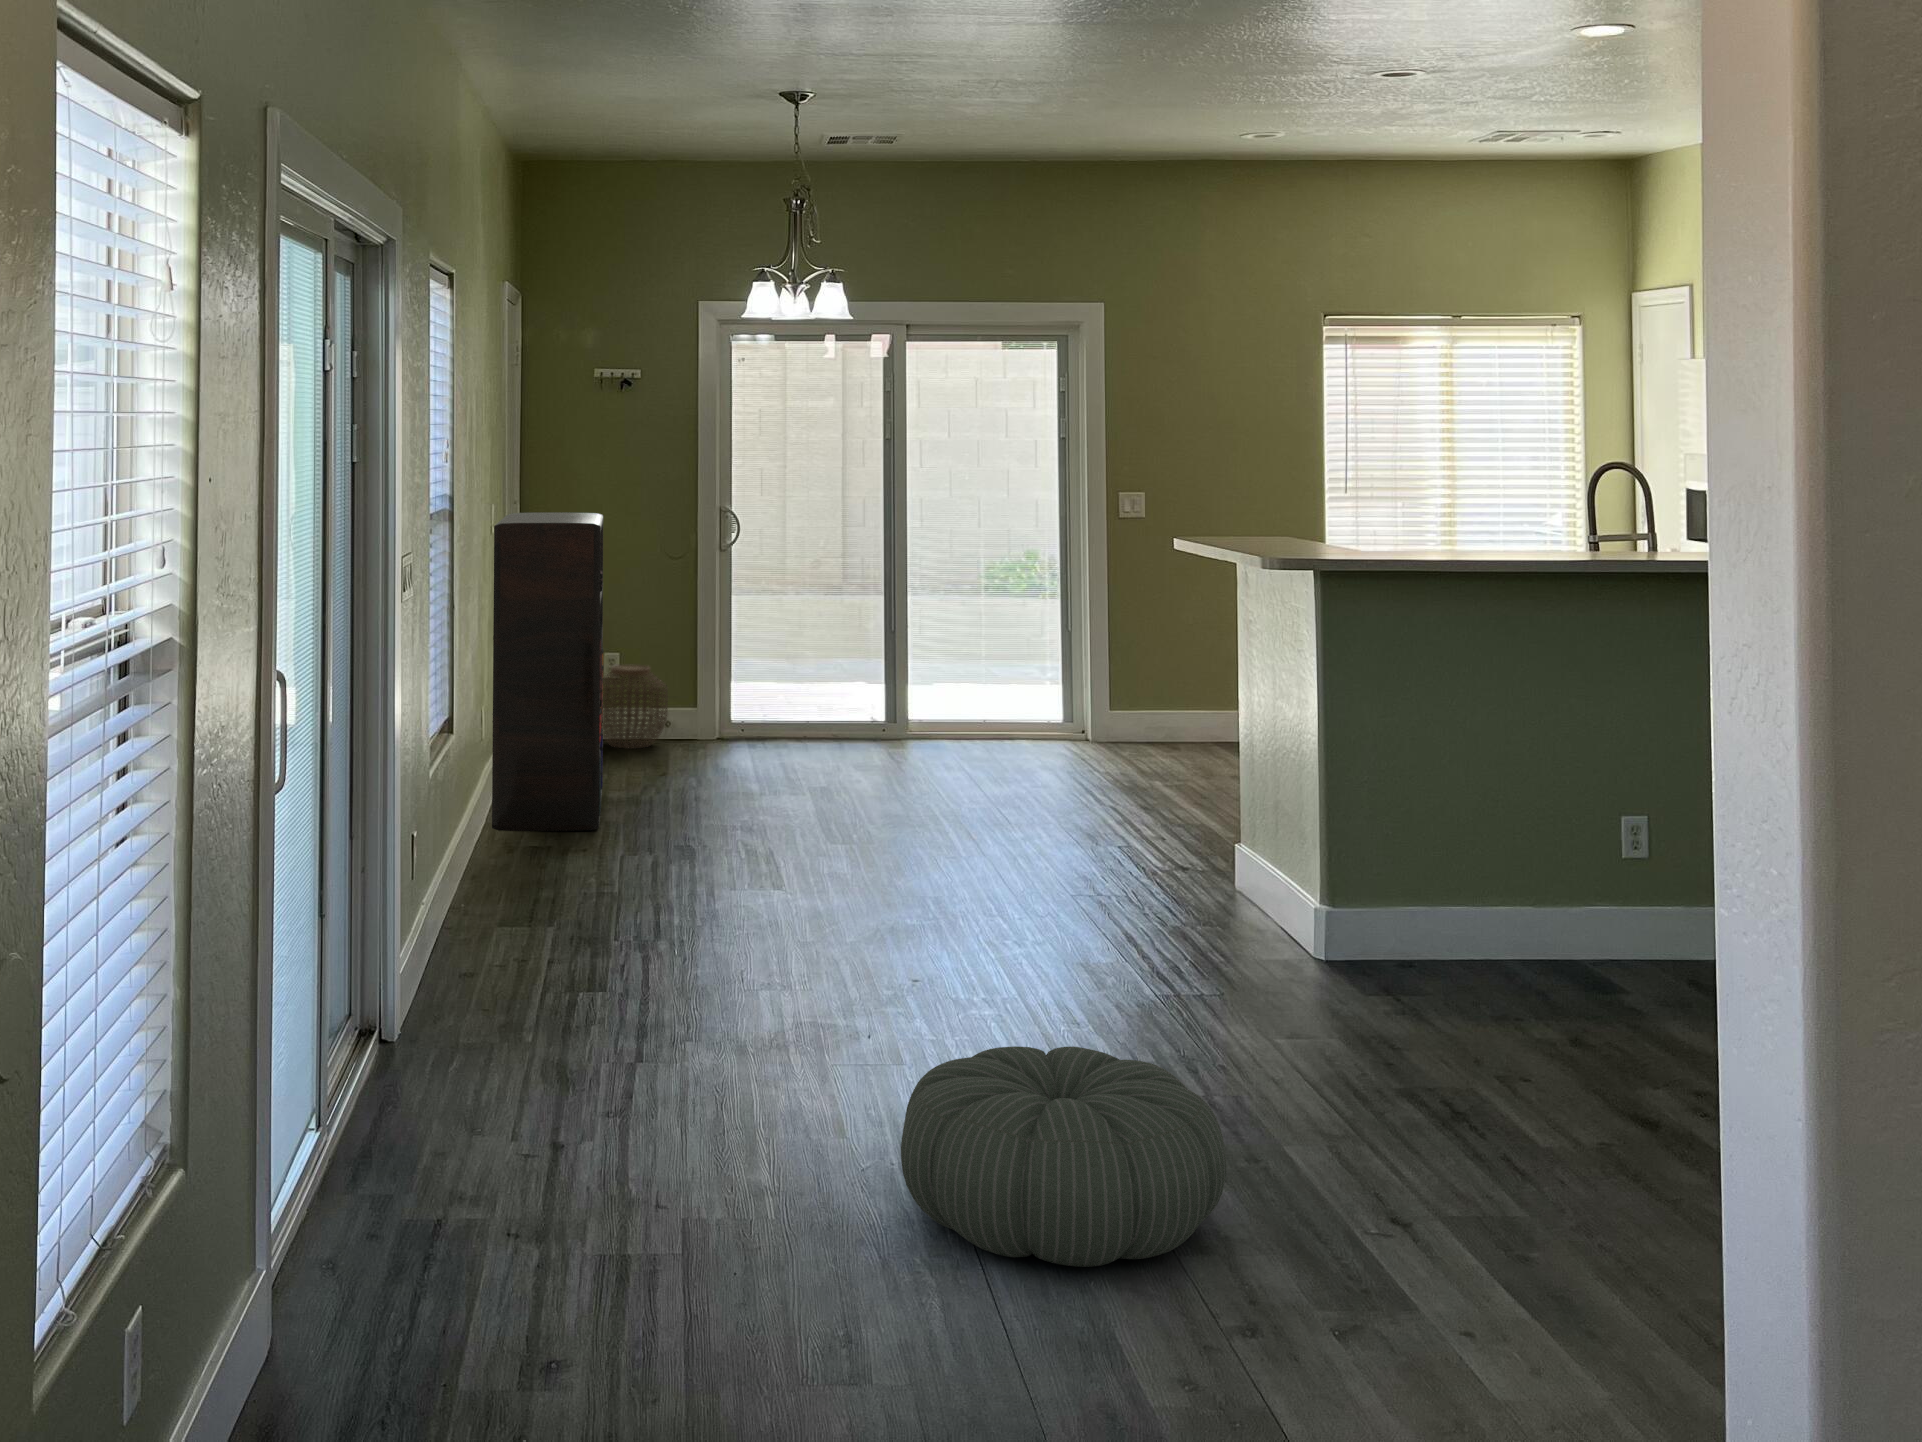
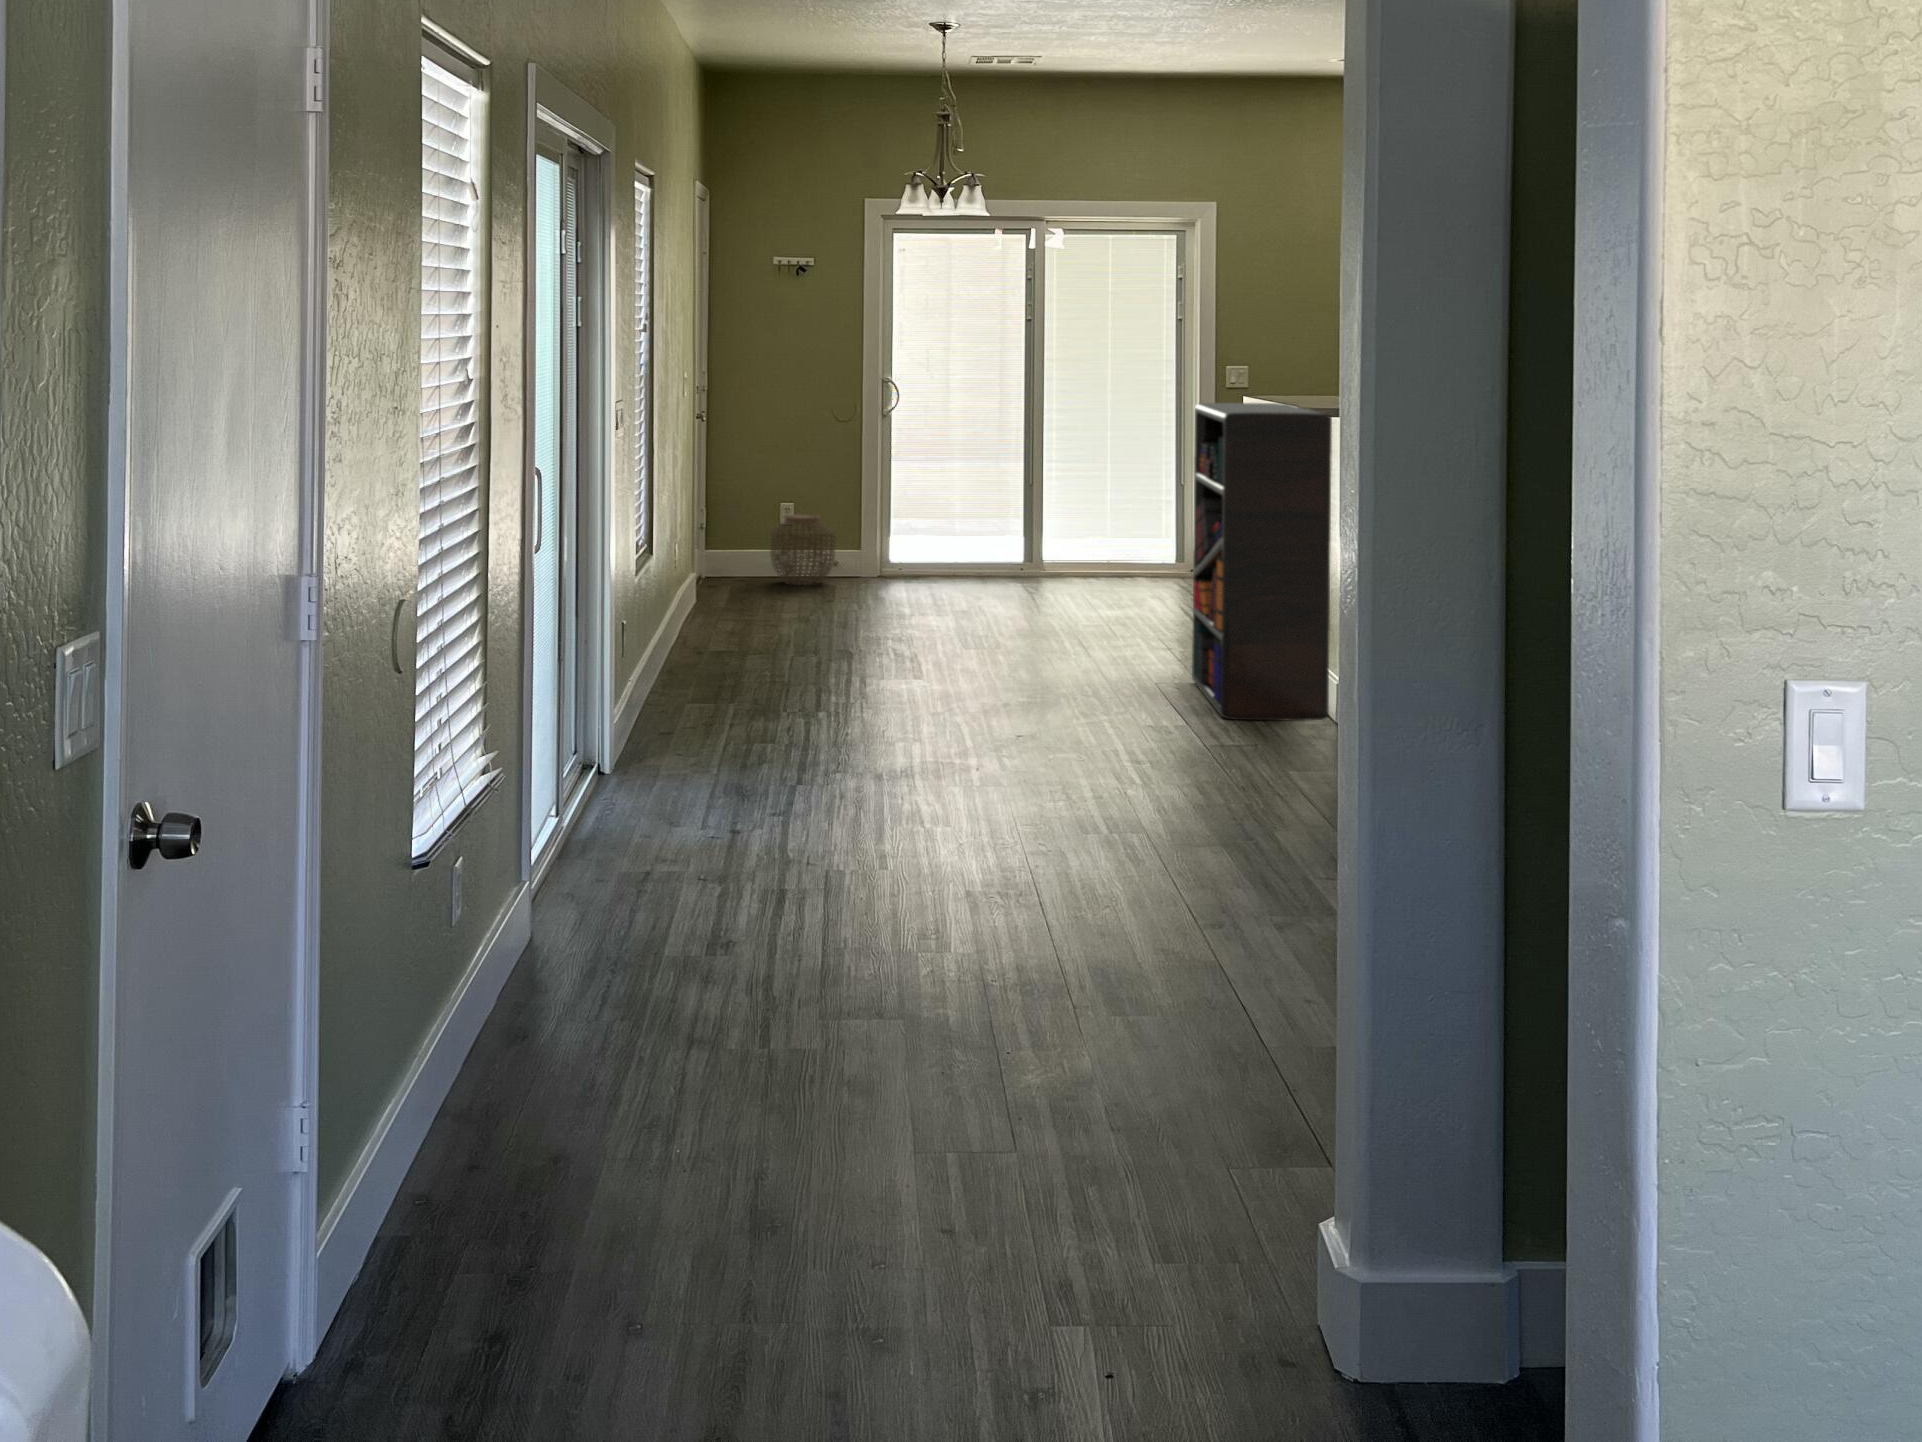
bookshelf: present [492,512,604,831] -> present [1192,403,1332,721]
pouf: present [901,1046,1226,1267] -> none [979,750,1209,885]

